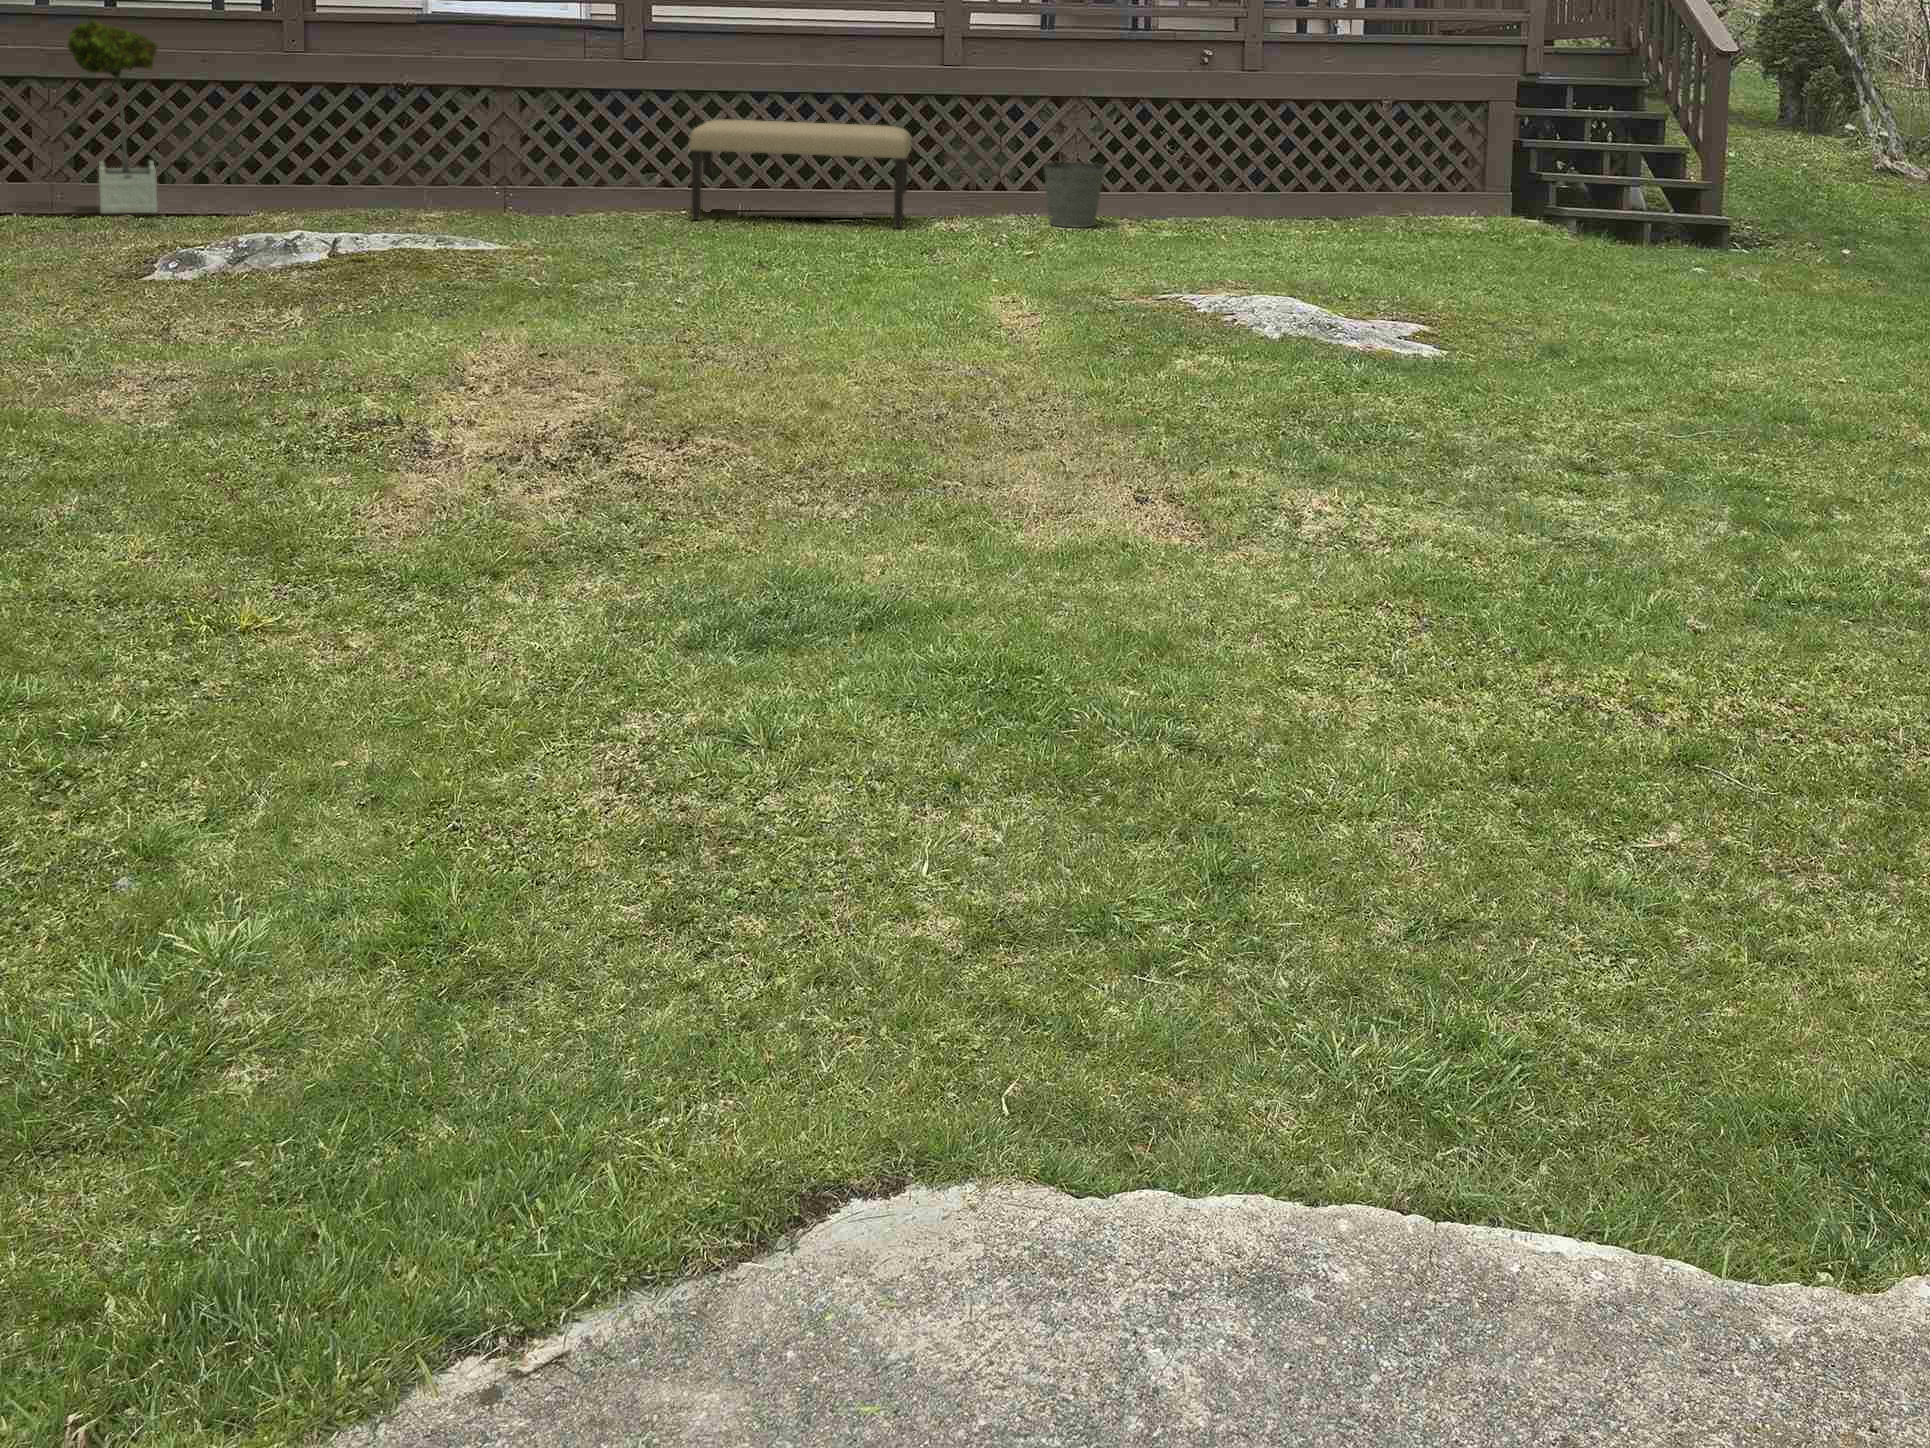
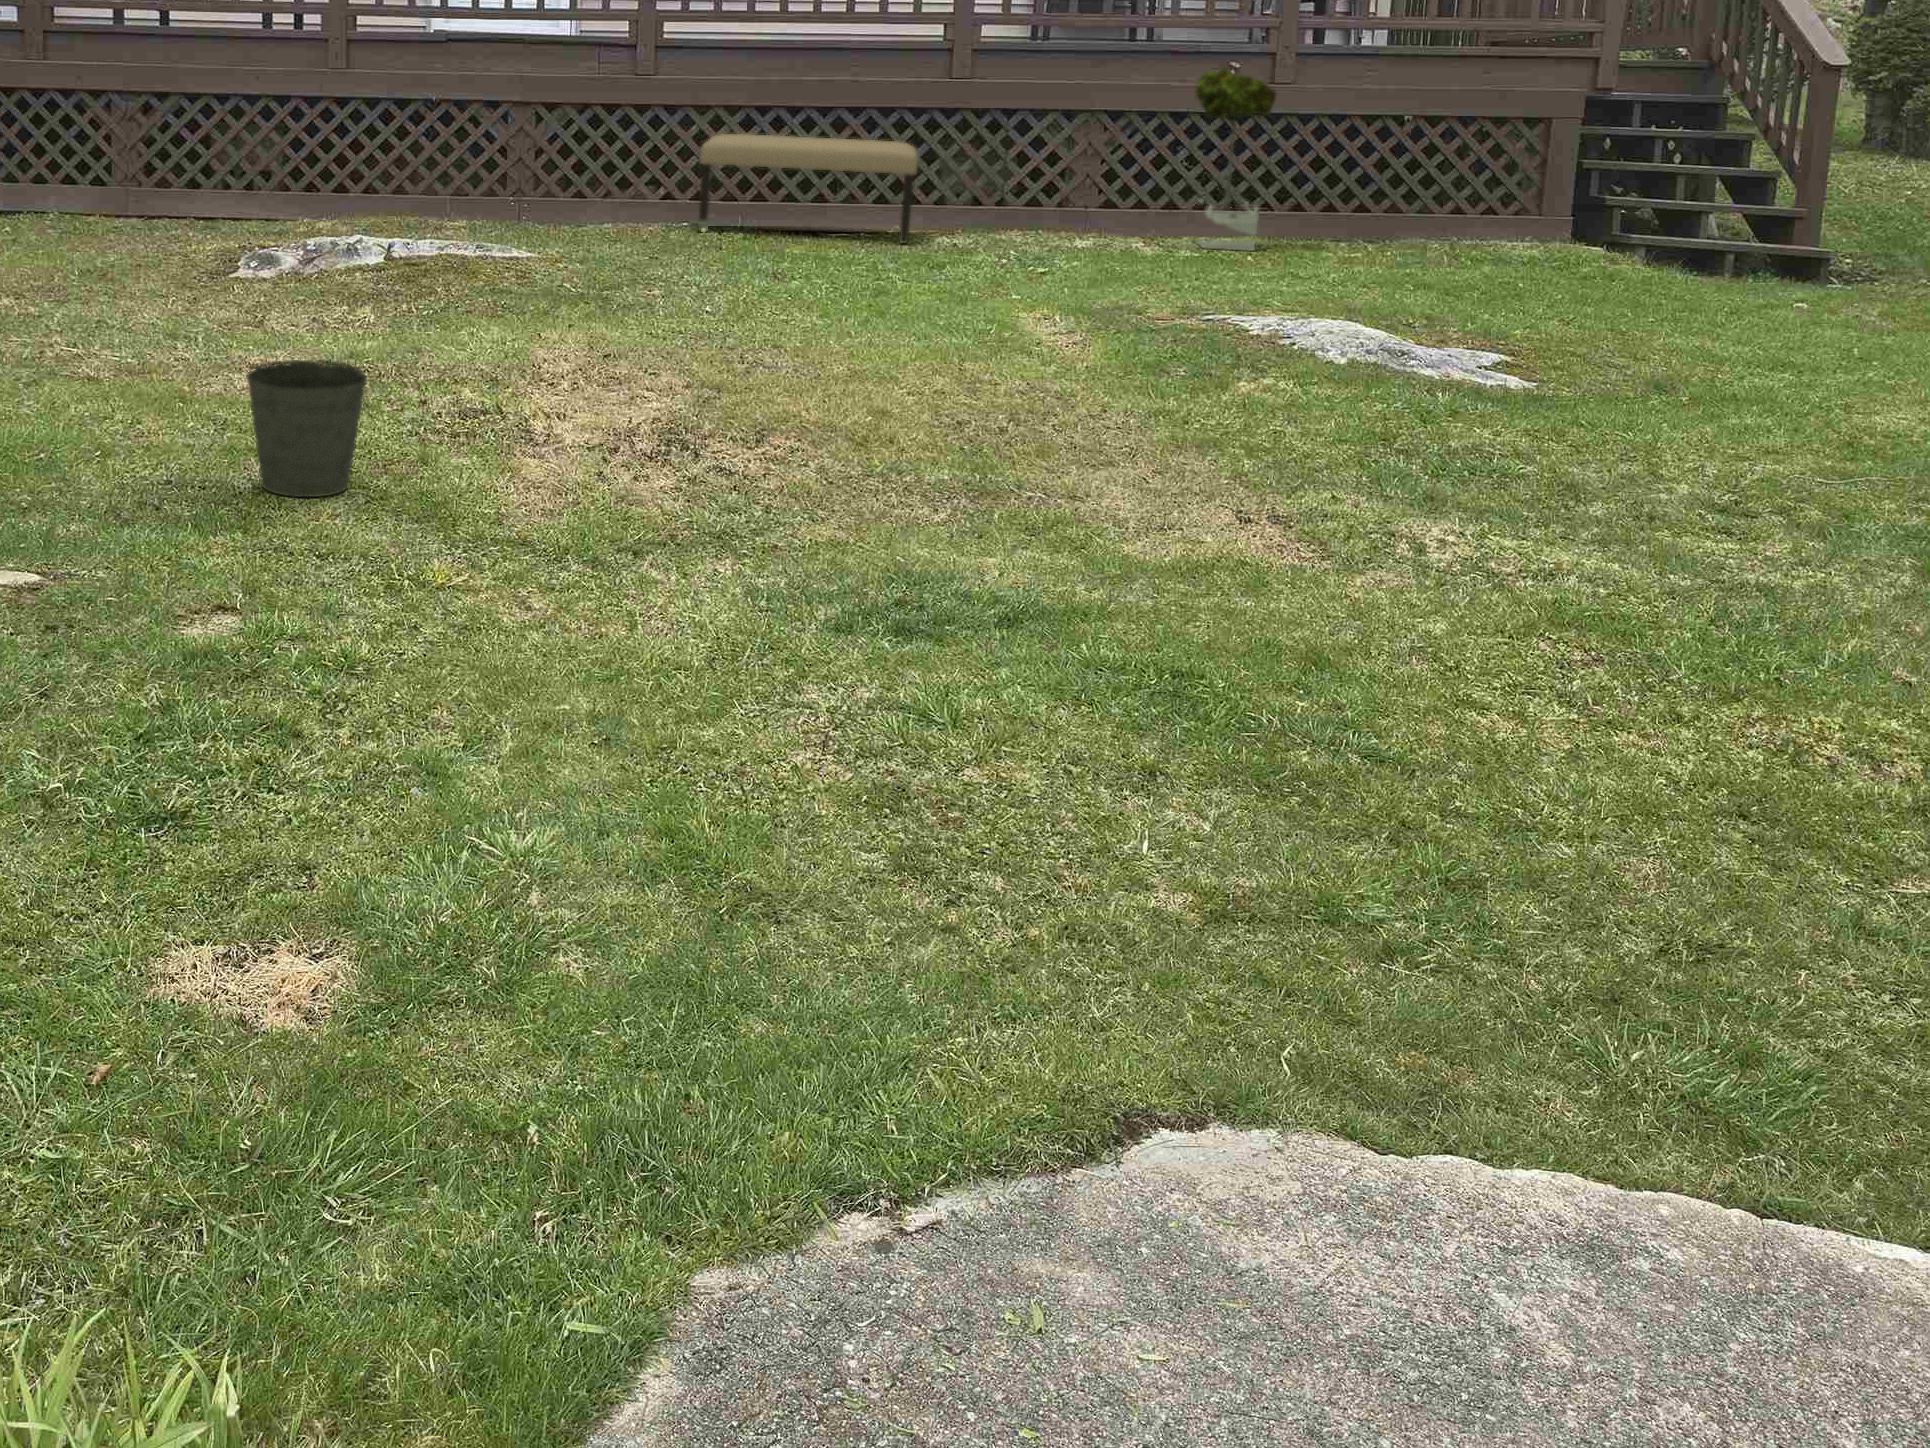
potted tree: present [68,20,158,213] -> present [1196,69,1276,251]
bucket: present [1043,162,1105,228] -> present [247,360,367,497]

